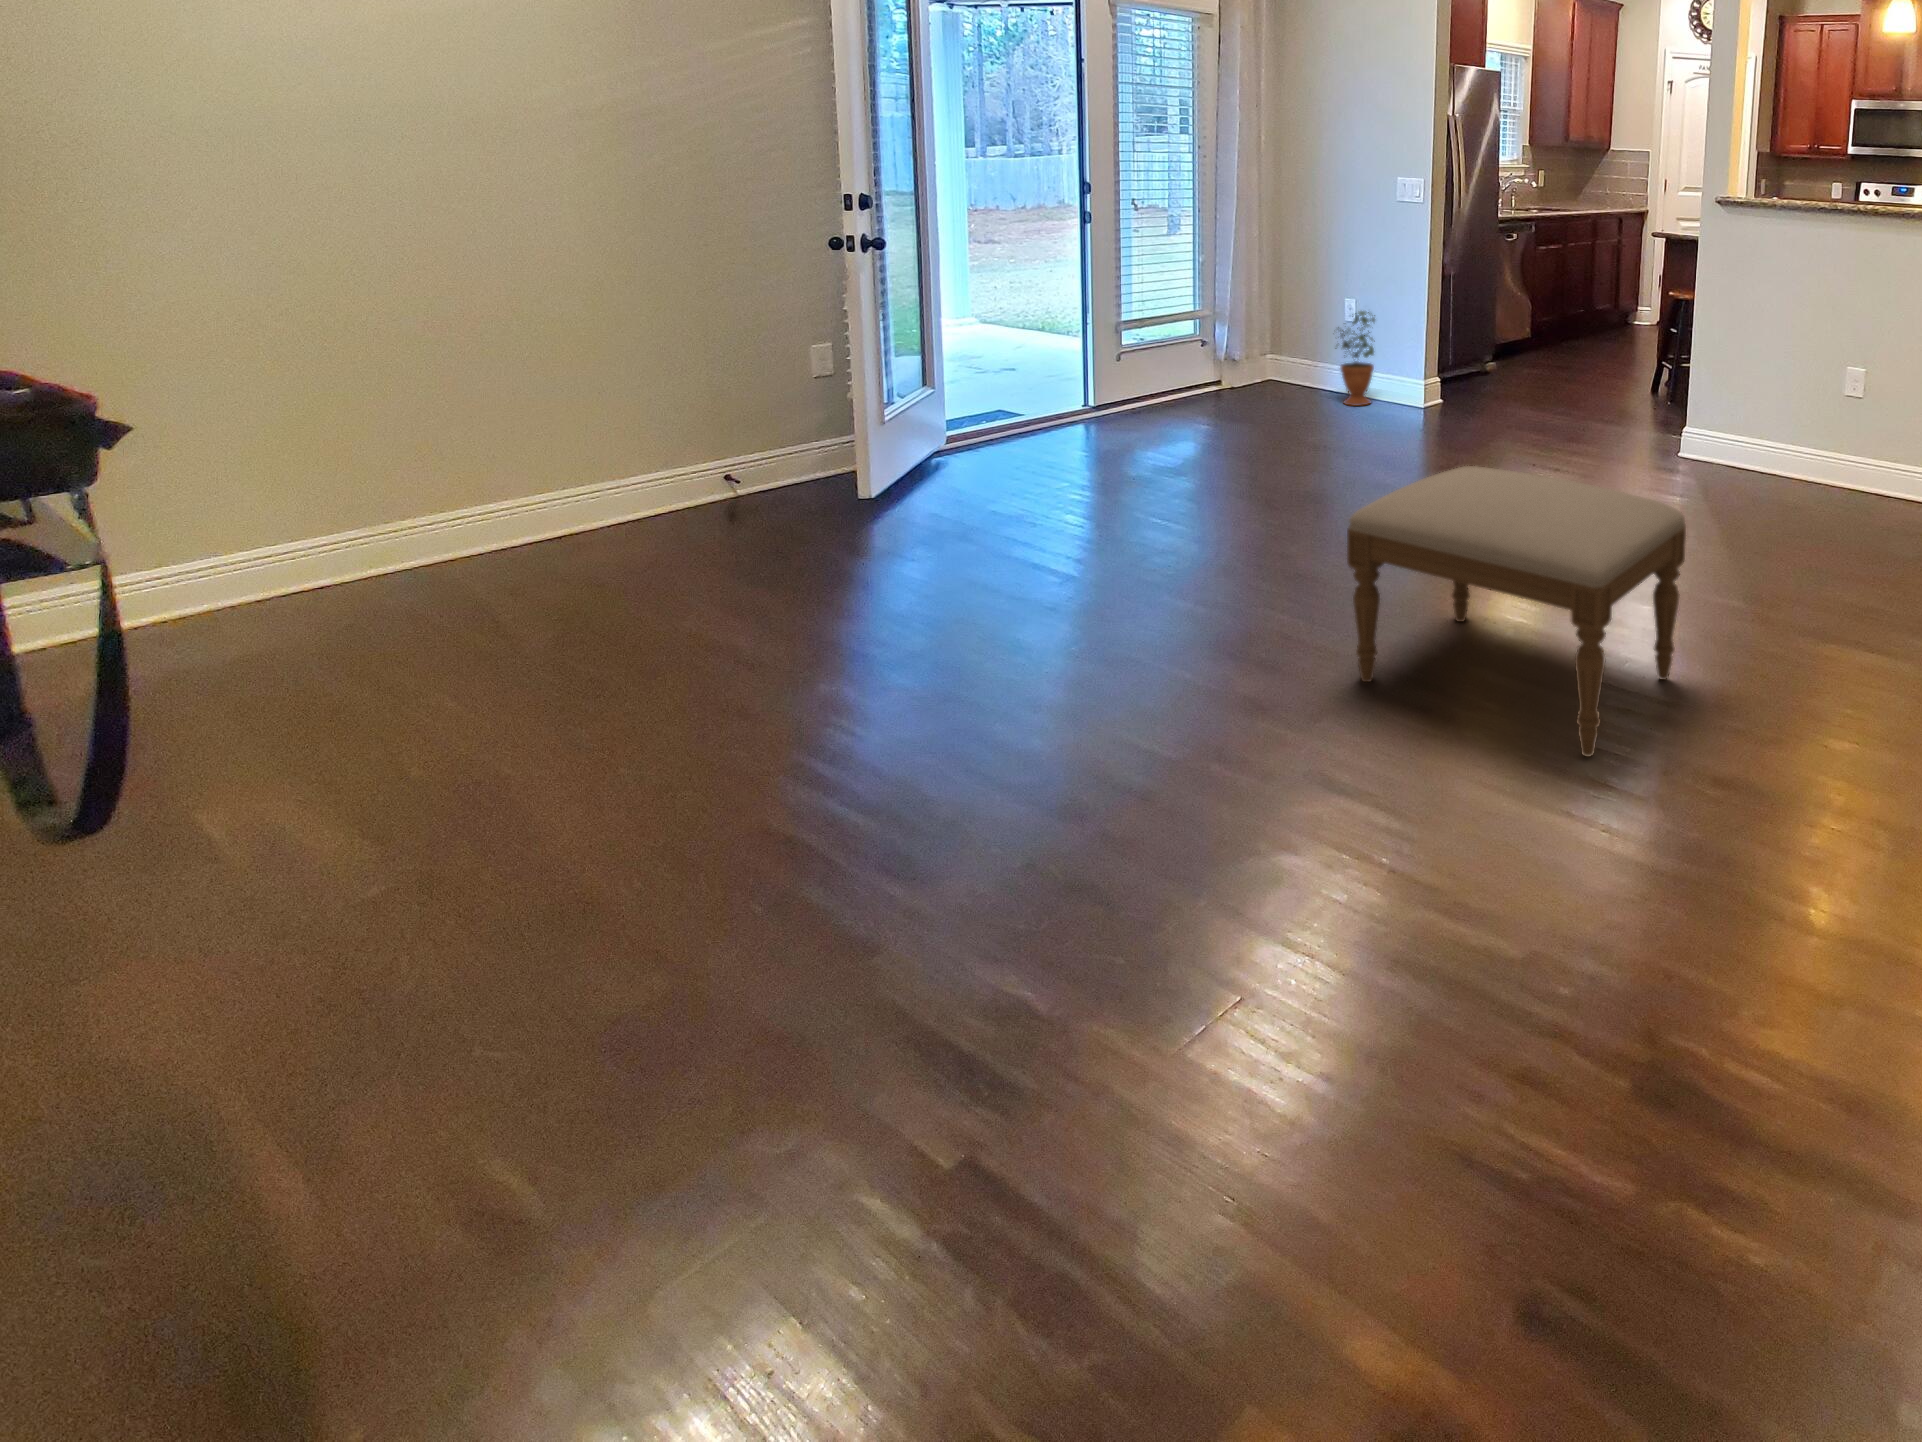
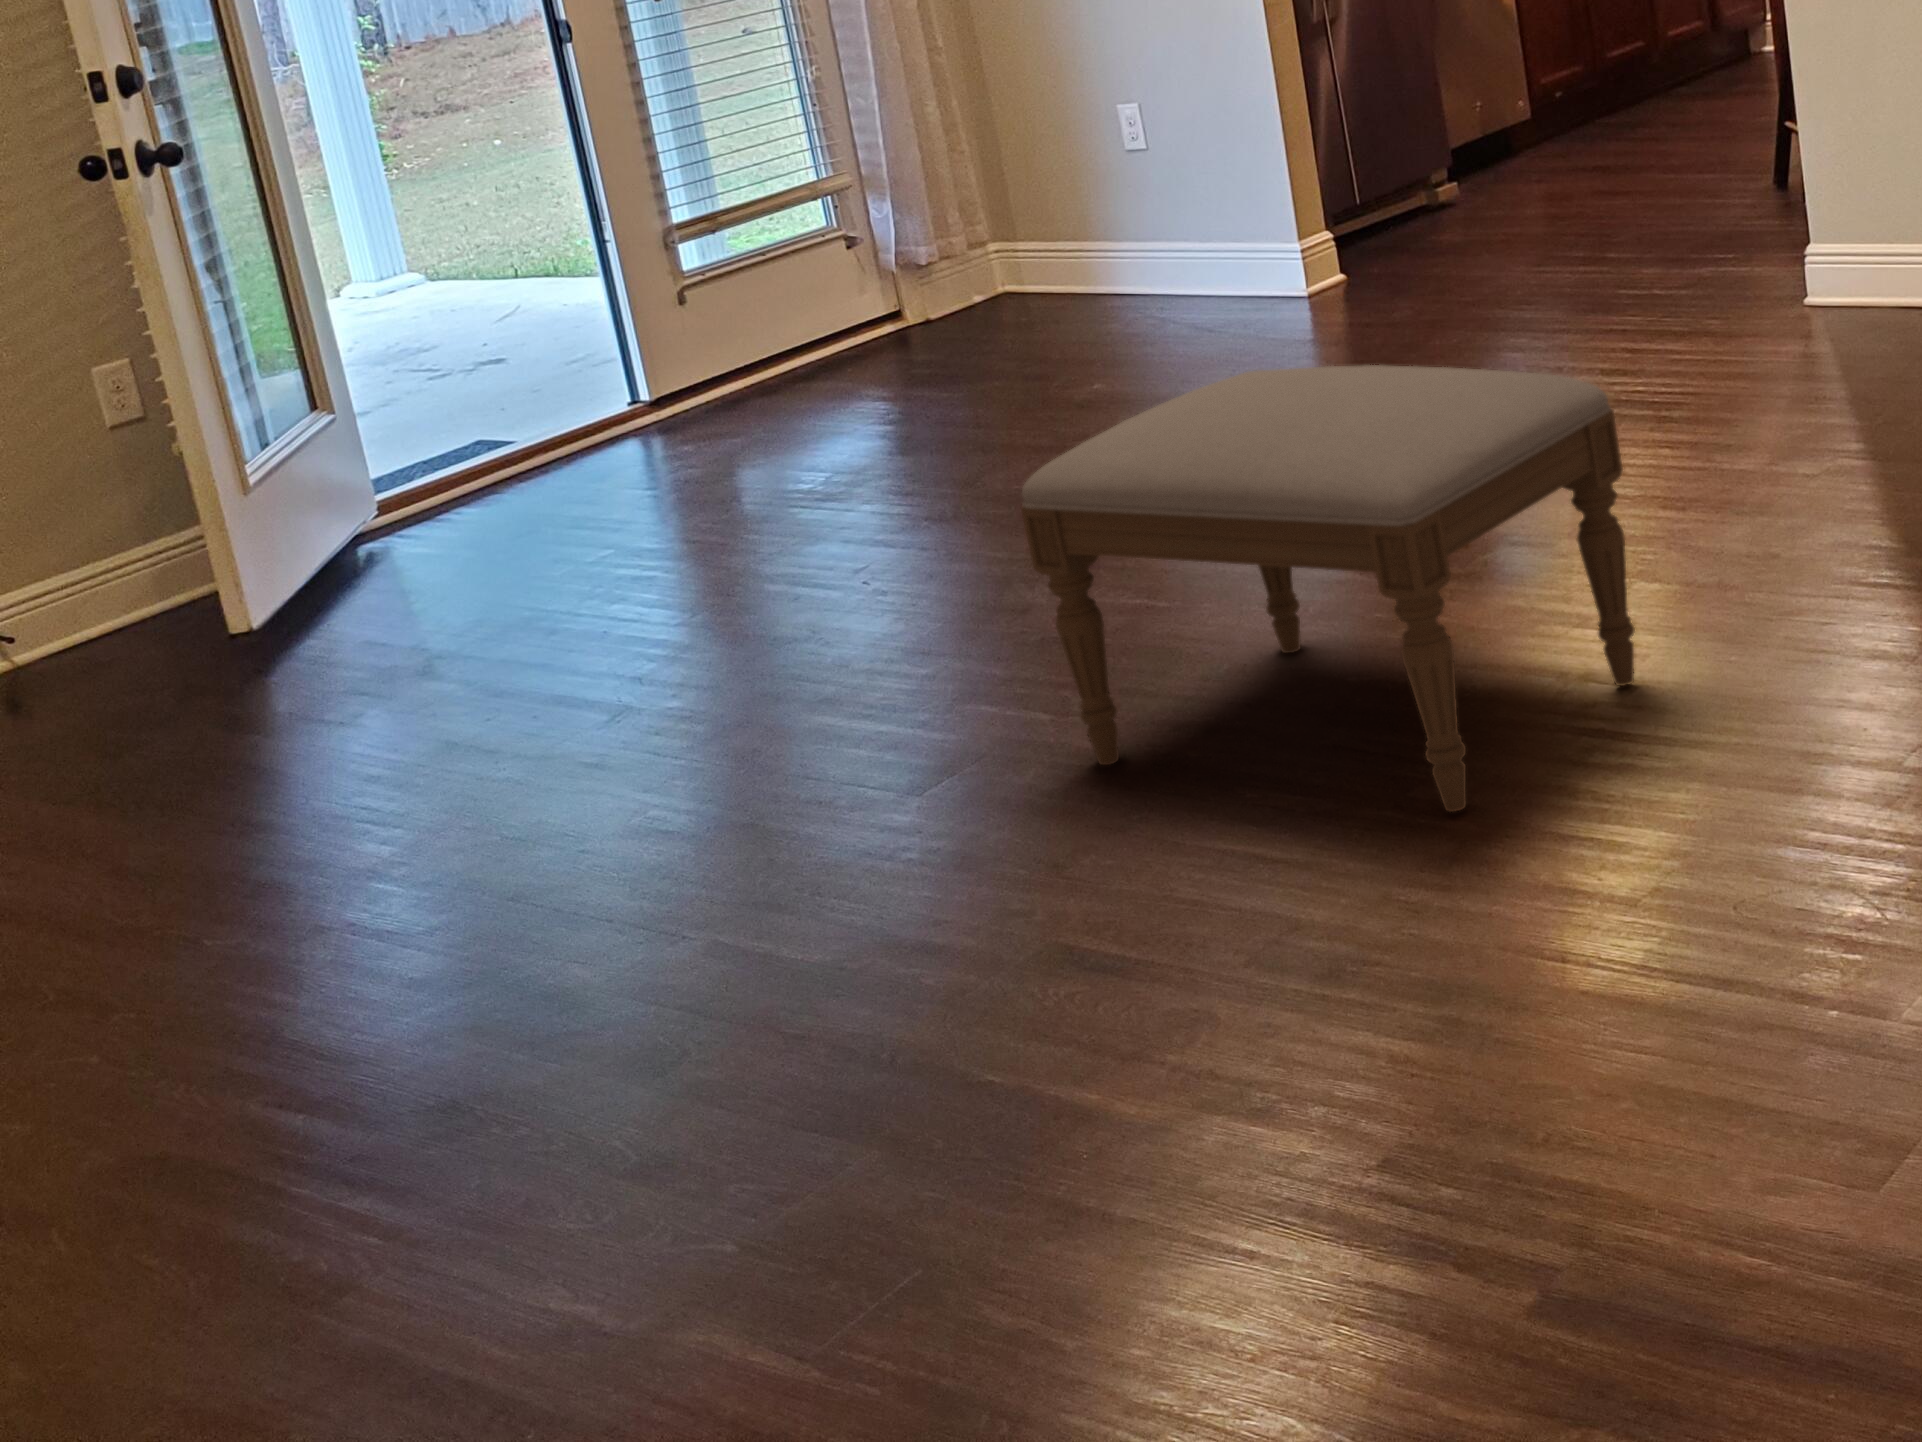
potted plant: present [1335,311,1375,406] -> none [1096,113,1200,319]

